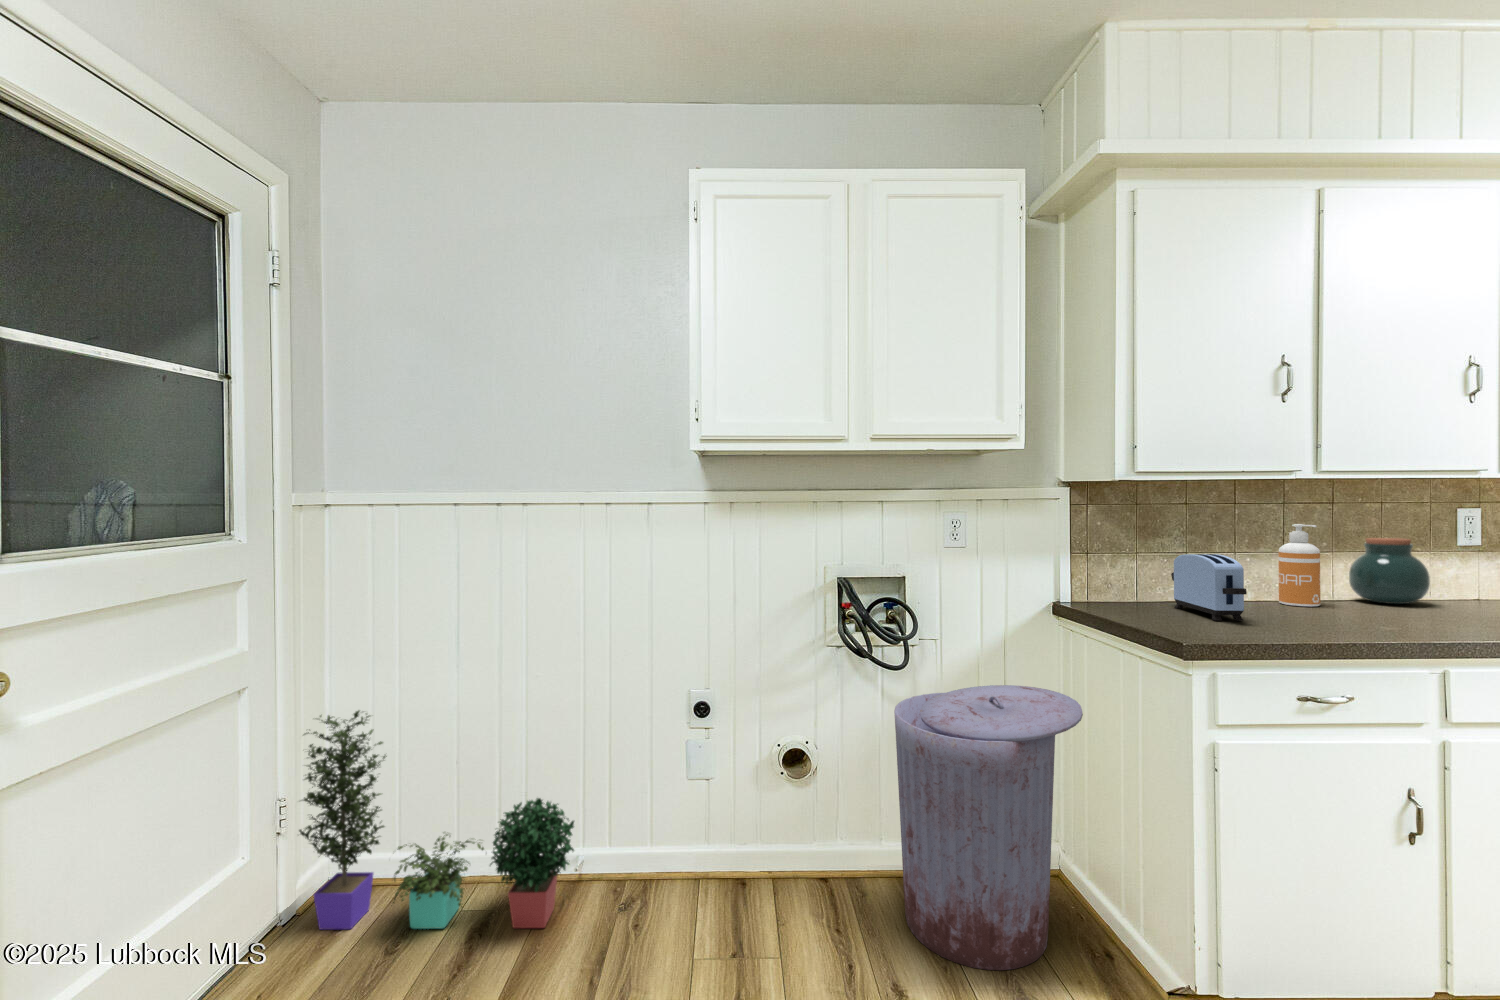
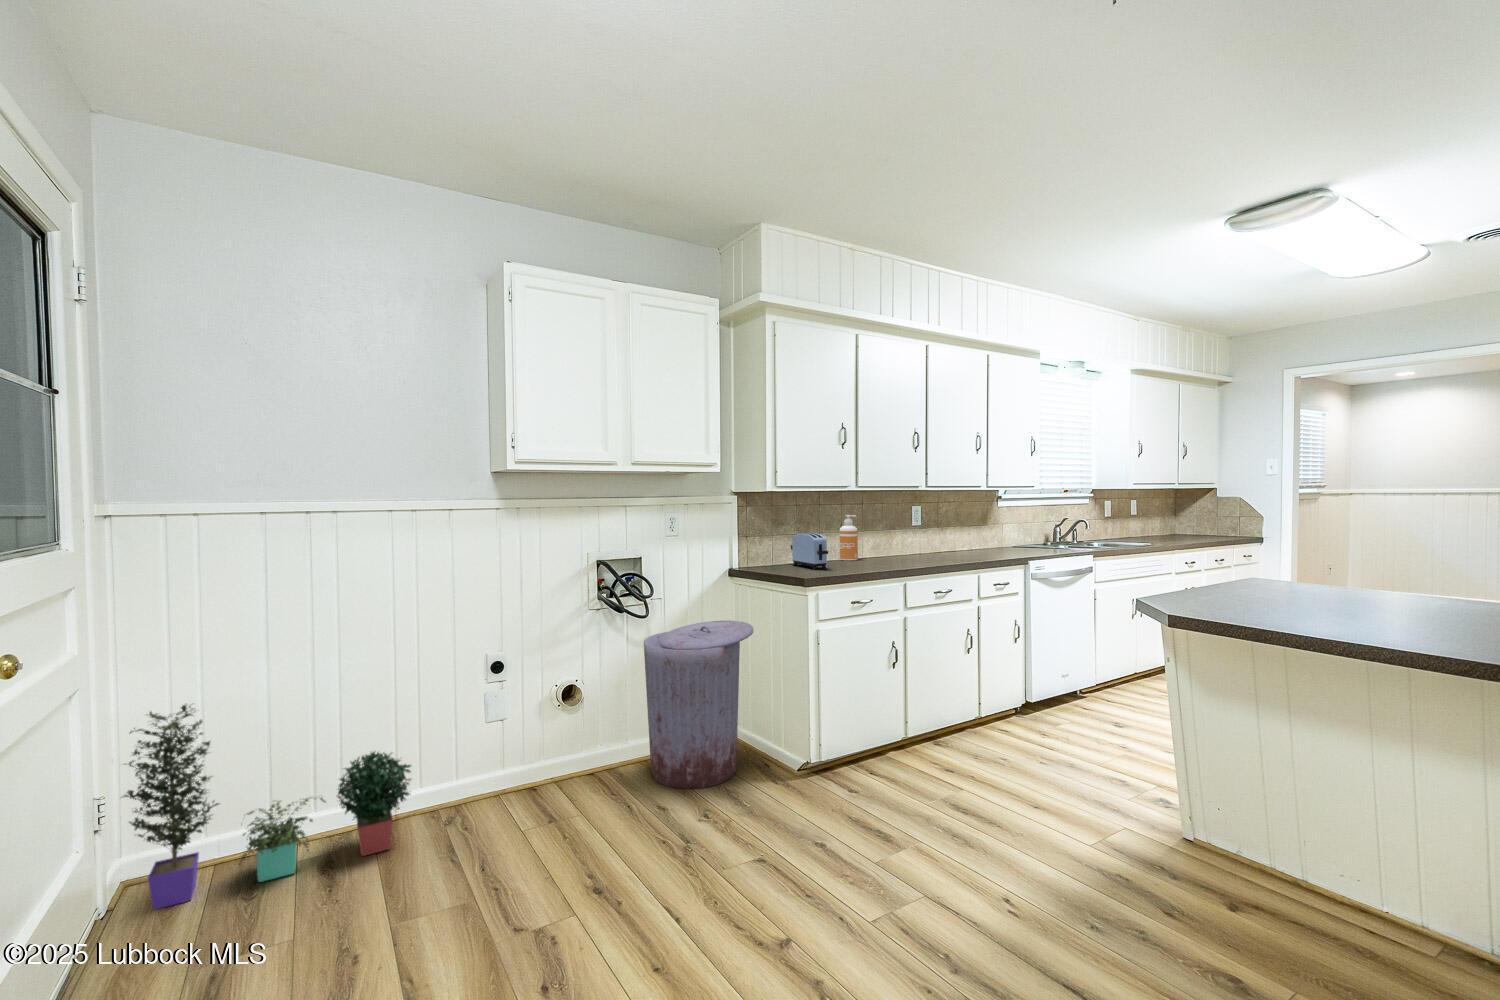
jar: present [1349,538,1430,604] -> none [869,522,901,557]

